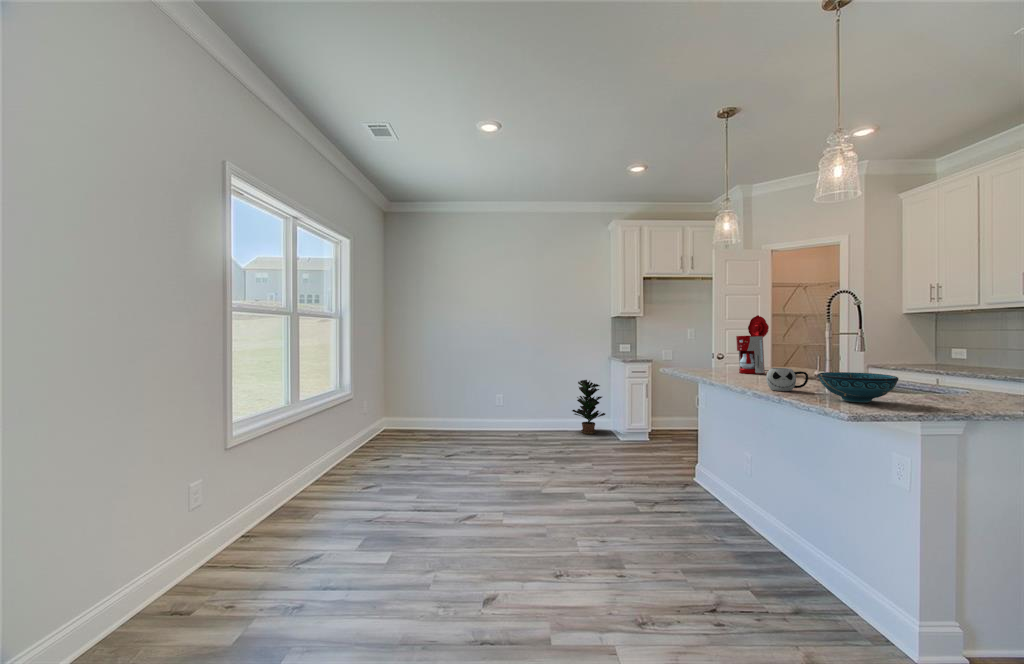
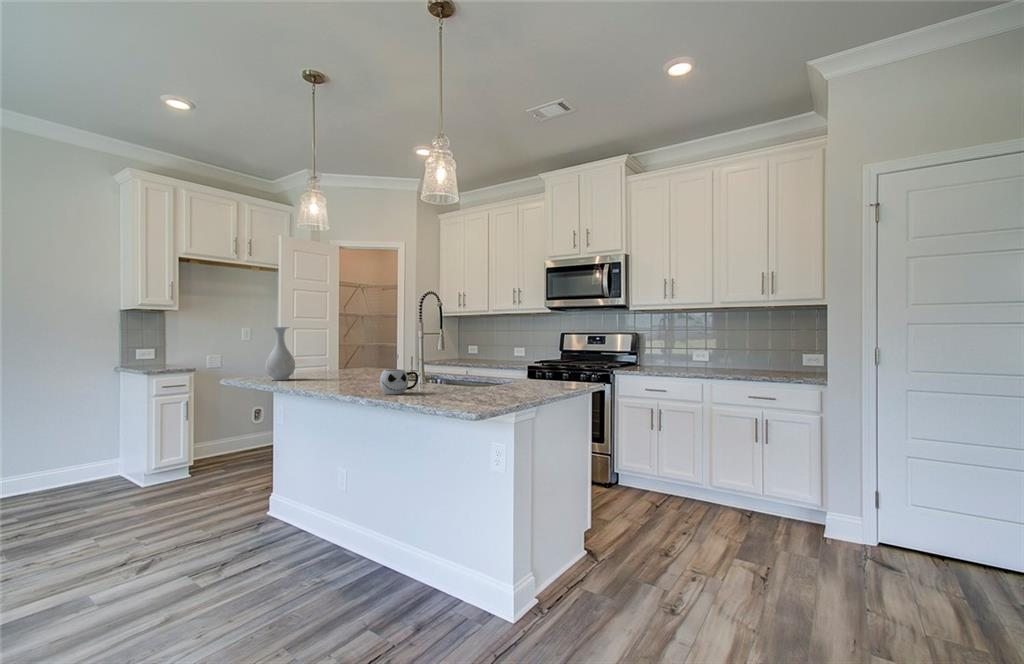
coffee maker: present [736,315,769,373] -> none [324,313,368,378]
vase: none [687,329,711,371] -> present [265,327,295,380]
decorative bowl: present [818,372,899,402] -> none [435,369,496,398]
potted plant: present [572,380,605,434] -> none [42,407,115,494]

